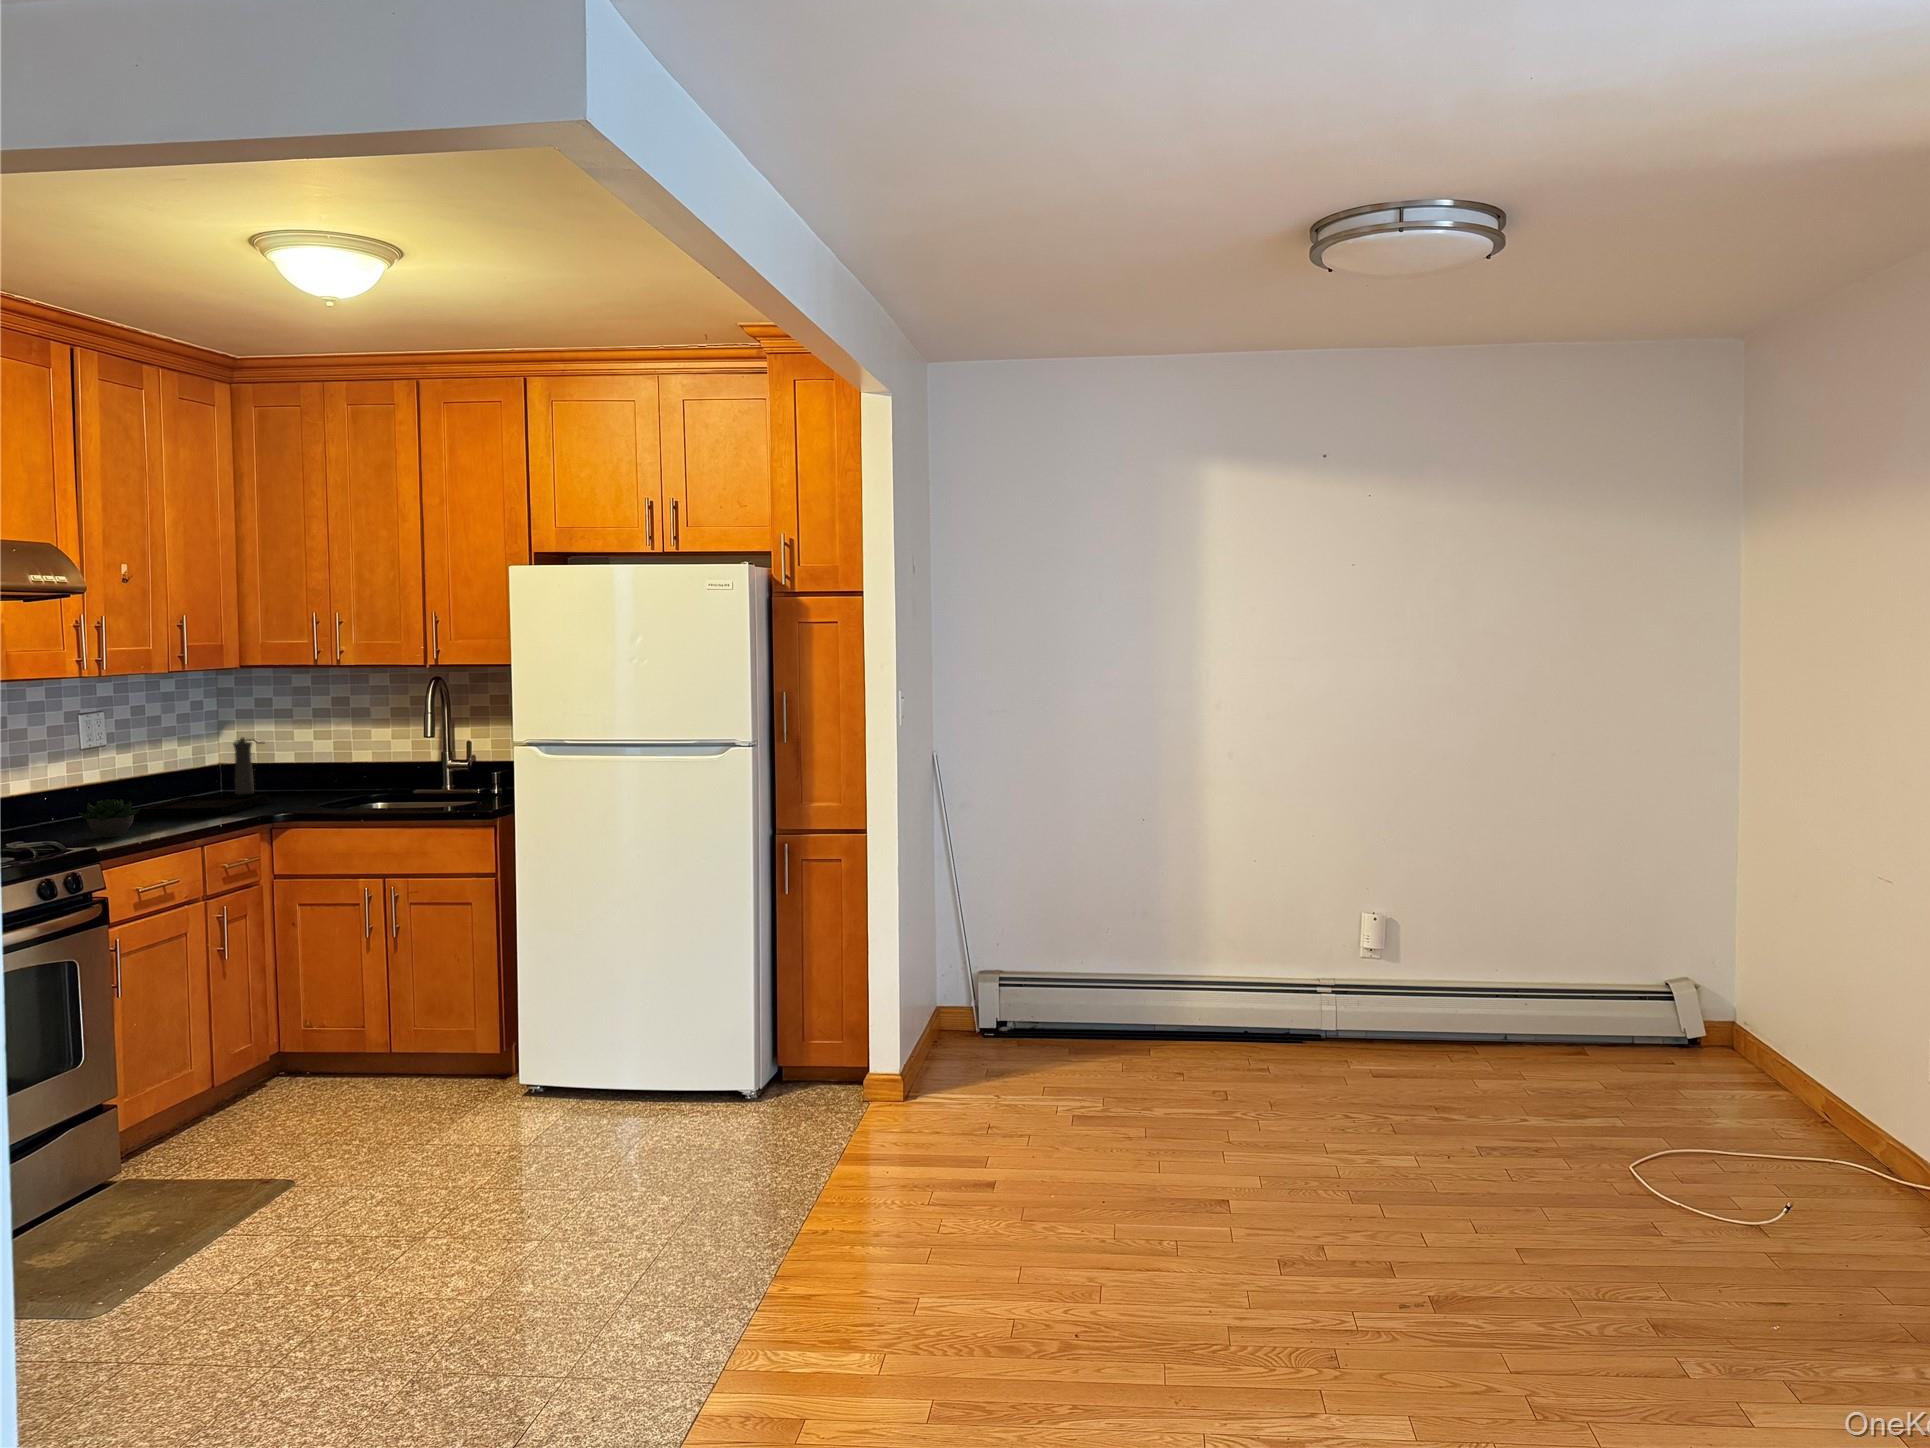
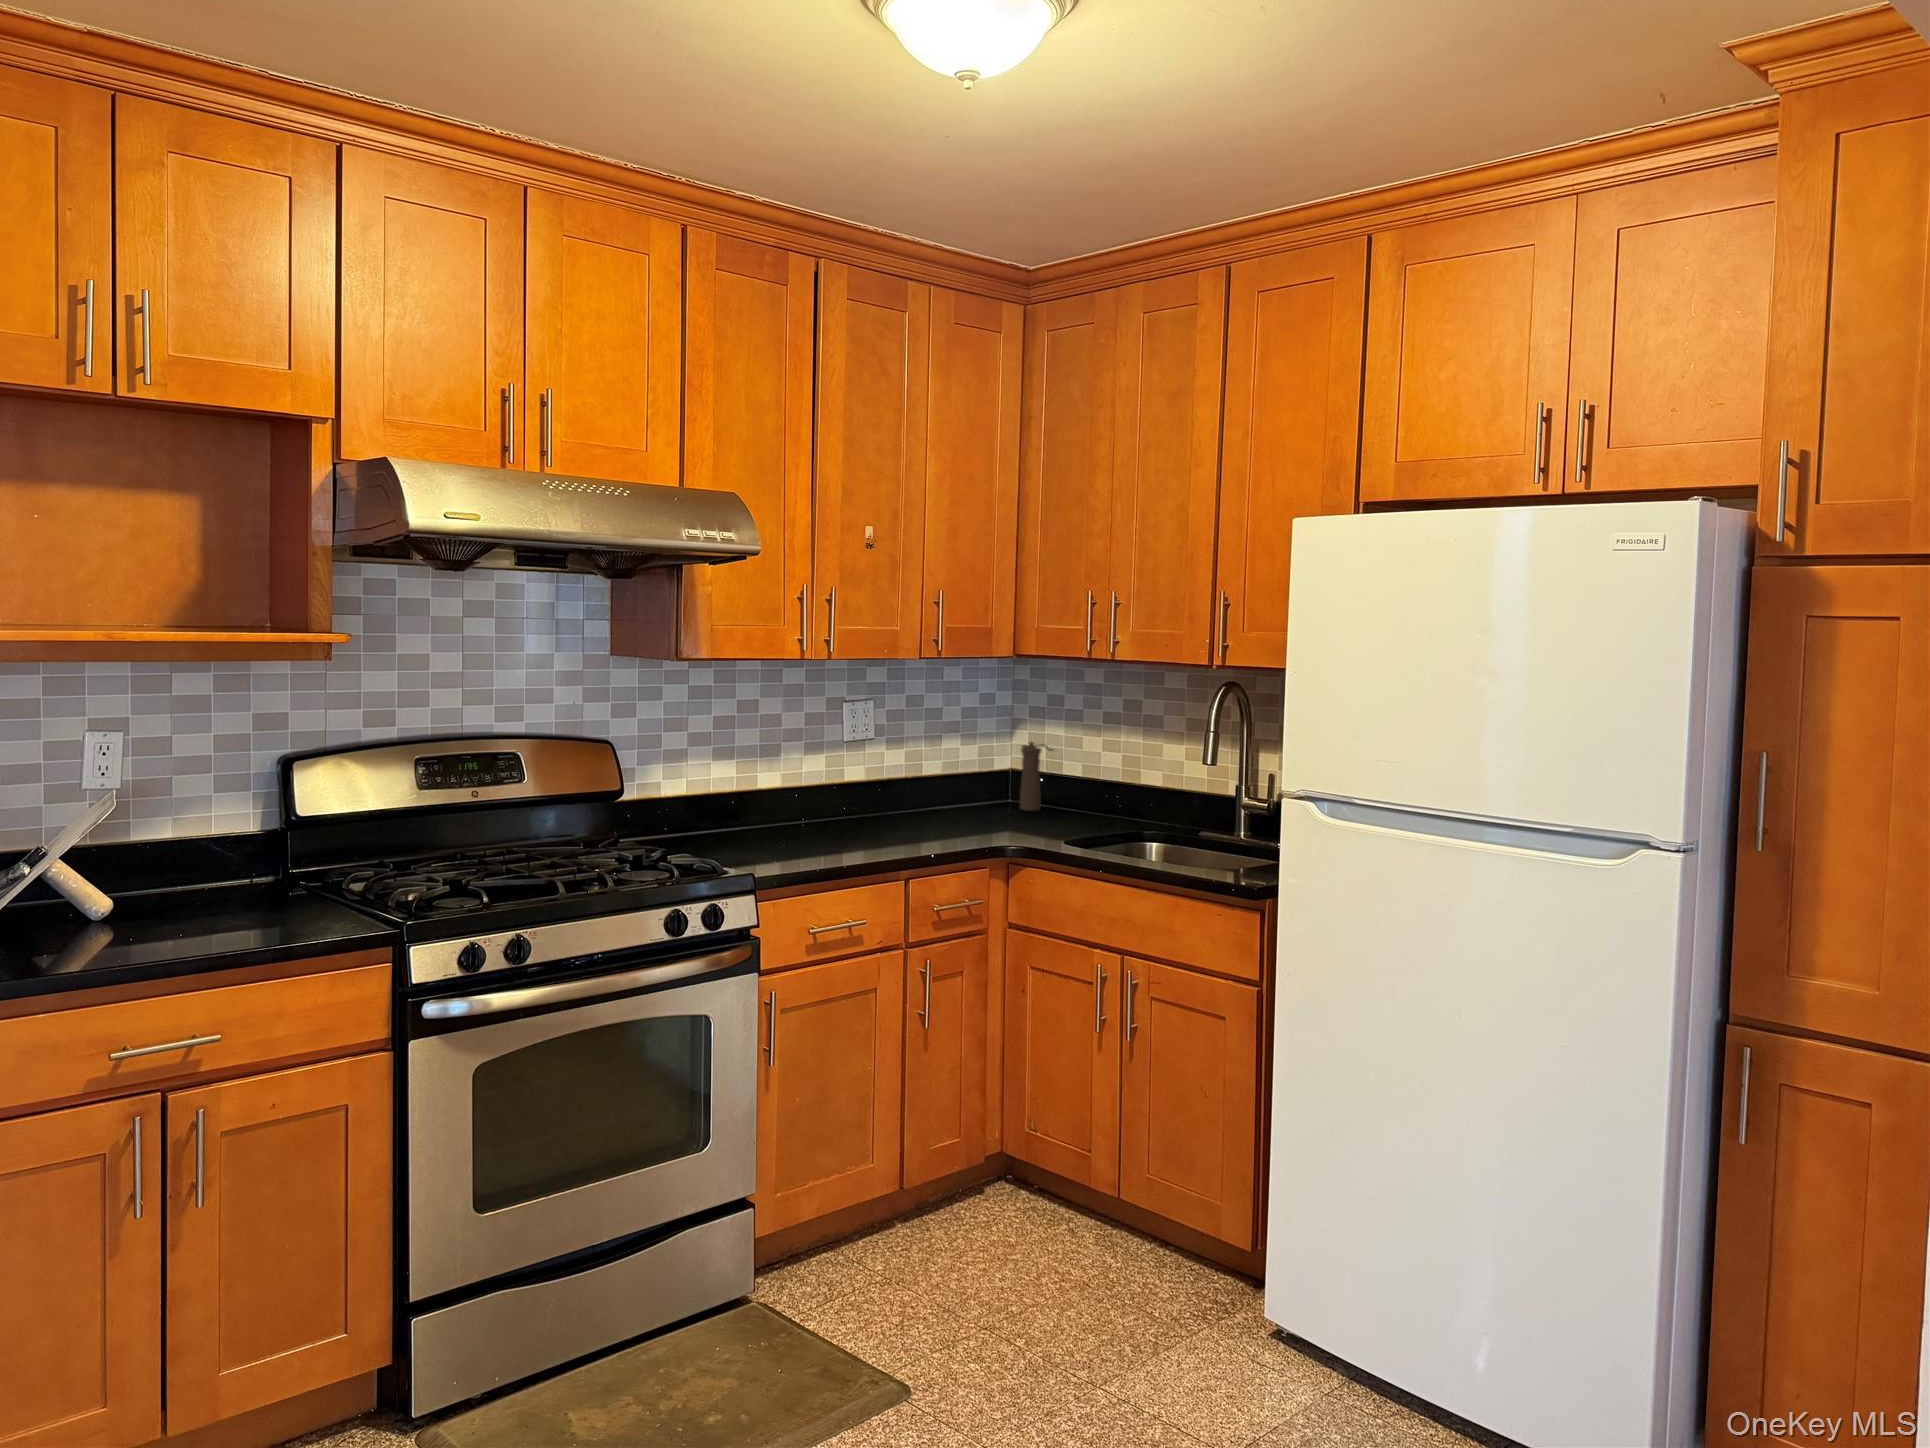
tray: present [136,794,269,816] -> none [878,807,1032,838]
succulent plant: present [79,799,140,836] -> none [780,808,845,853]

